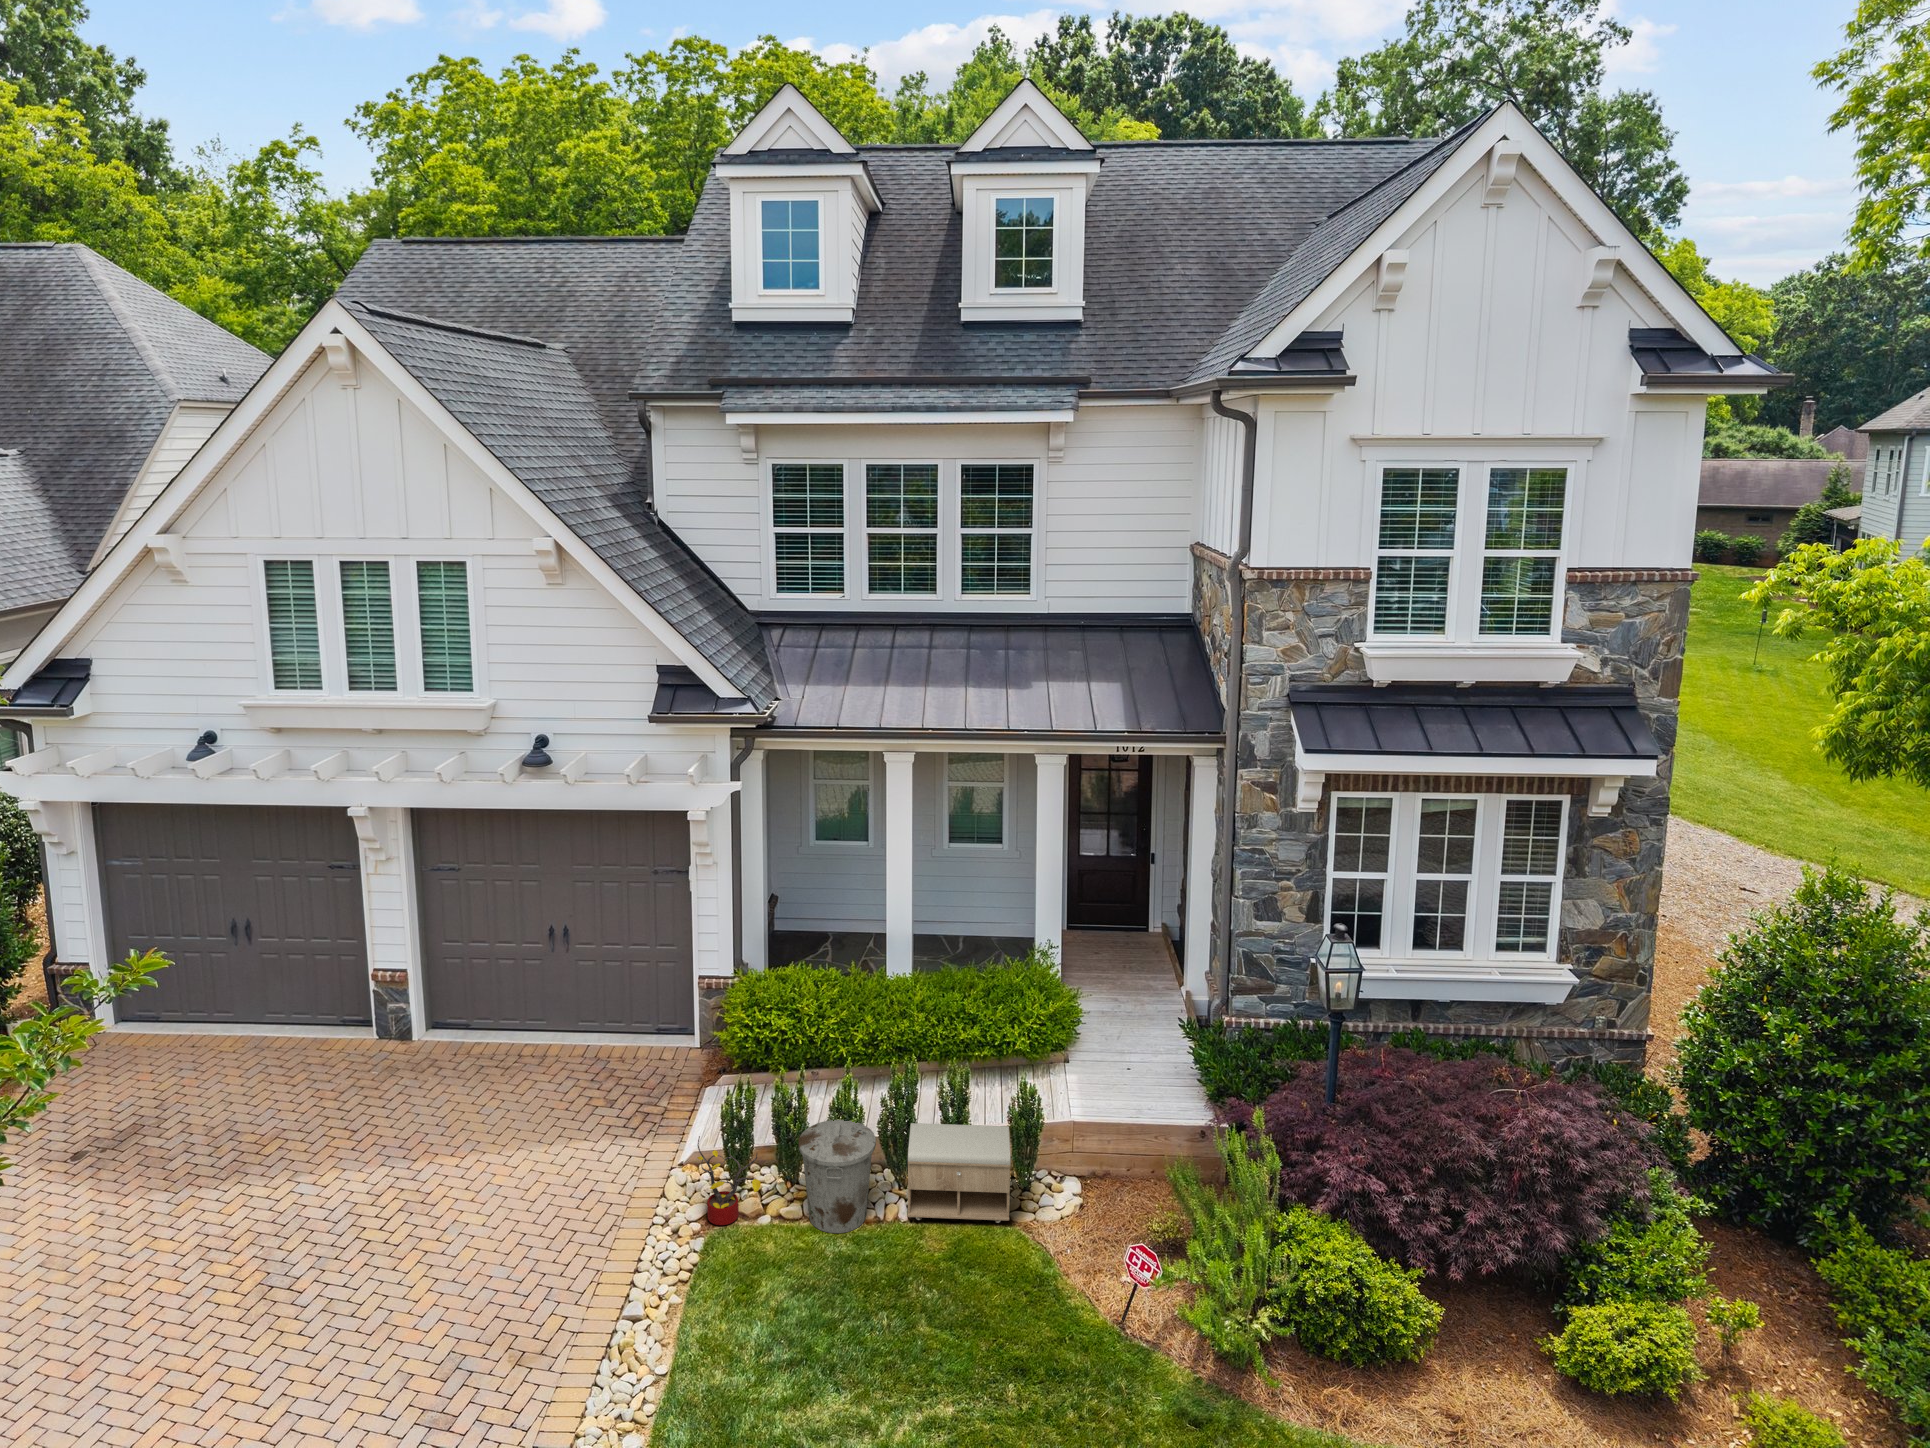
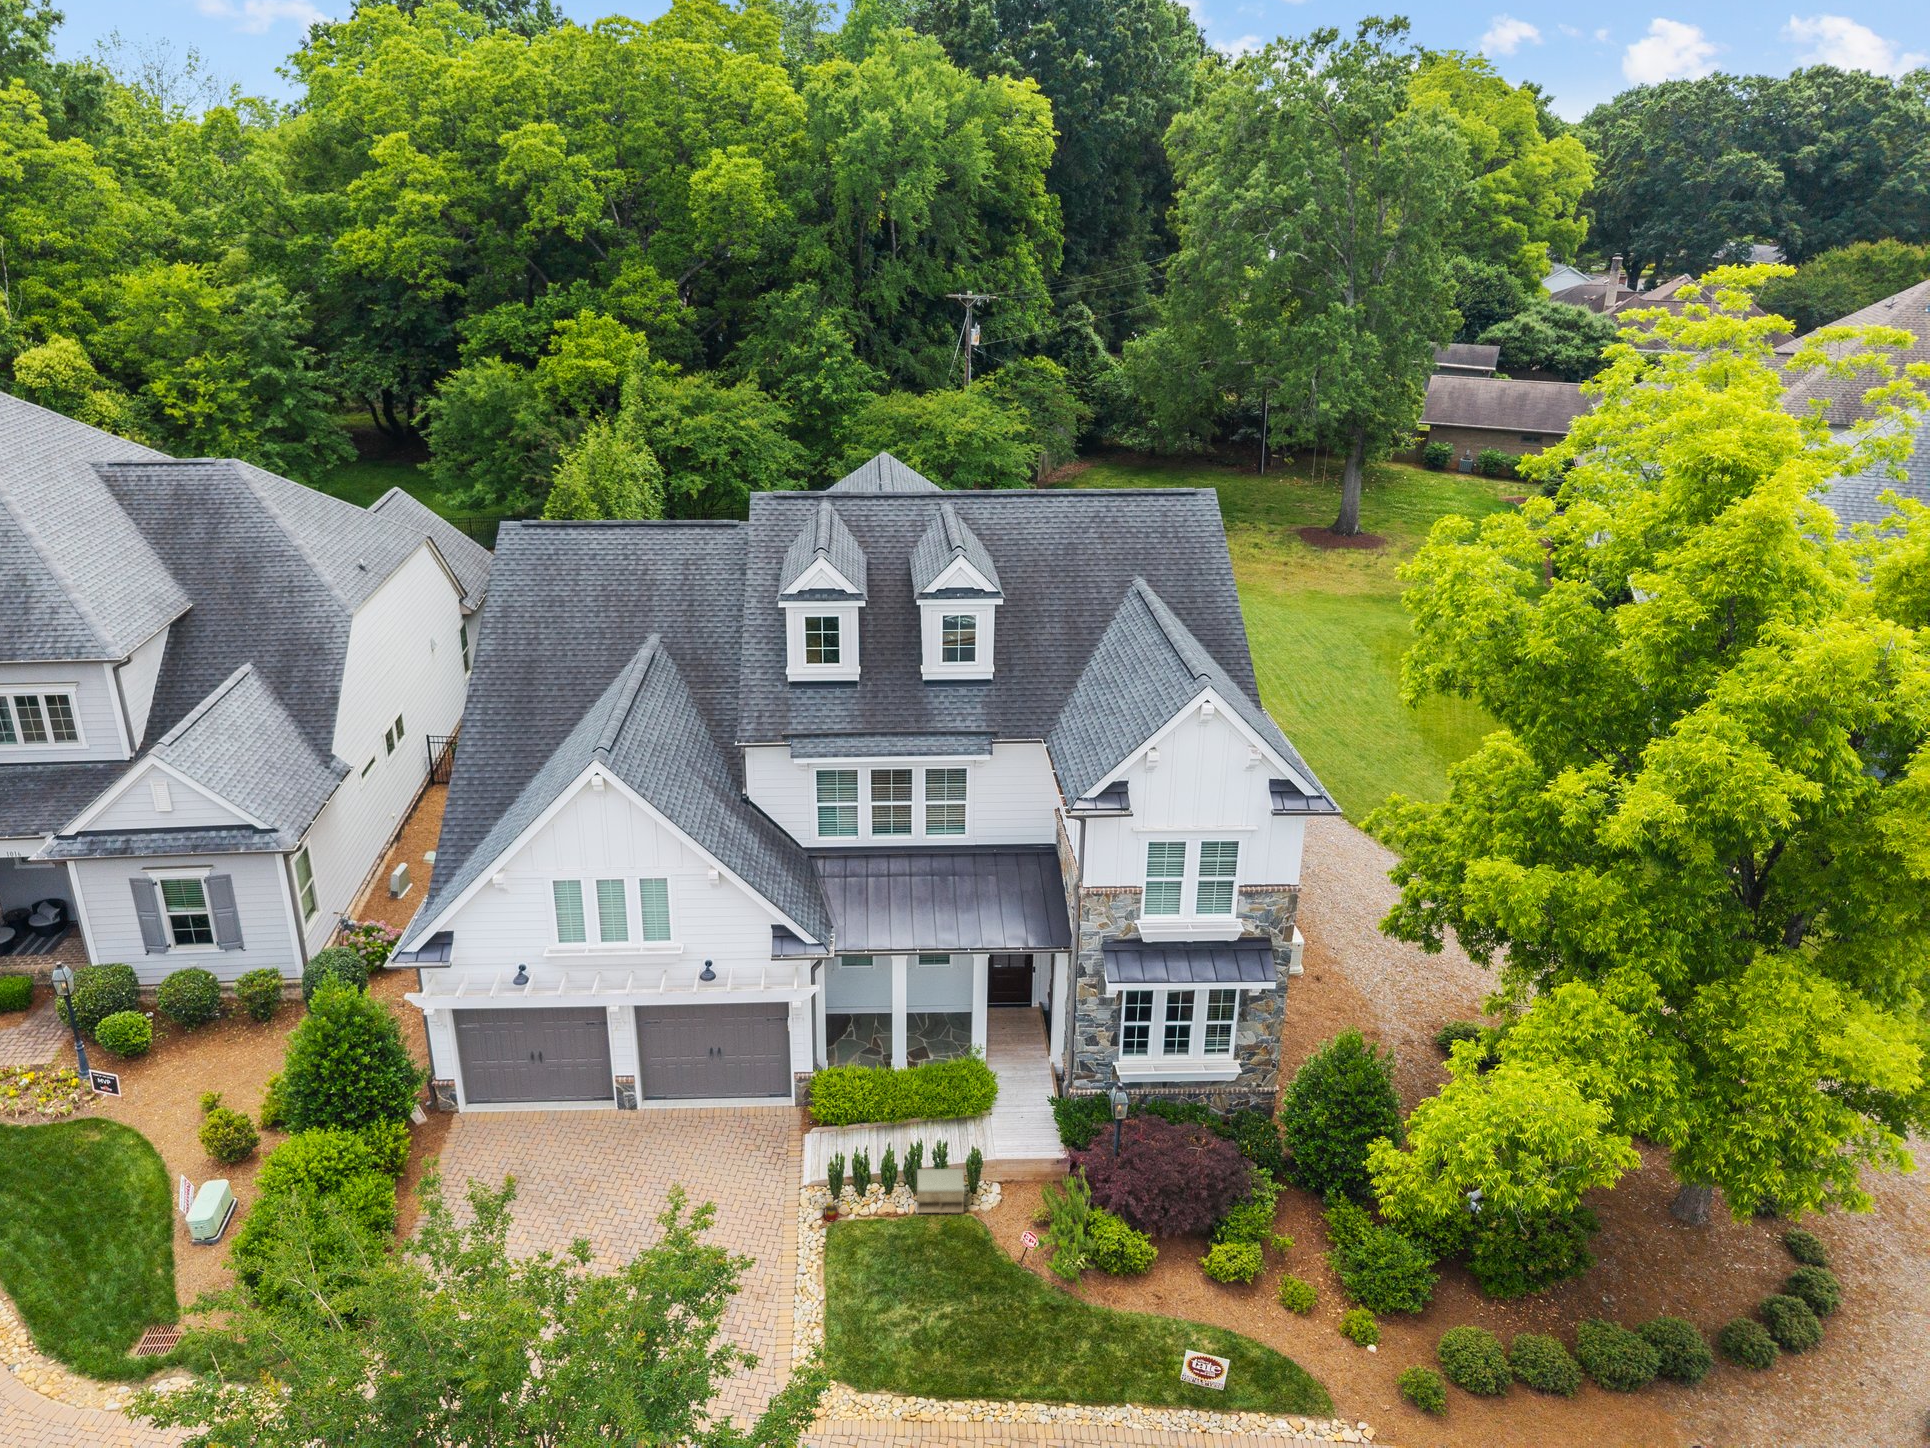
trash can: present [799,1120,876,1233] -> none [867,1170,902,1223]

